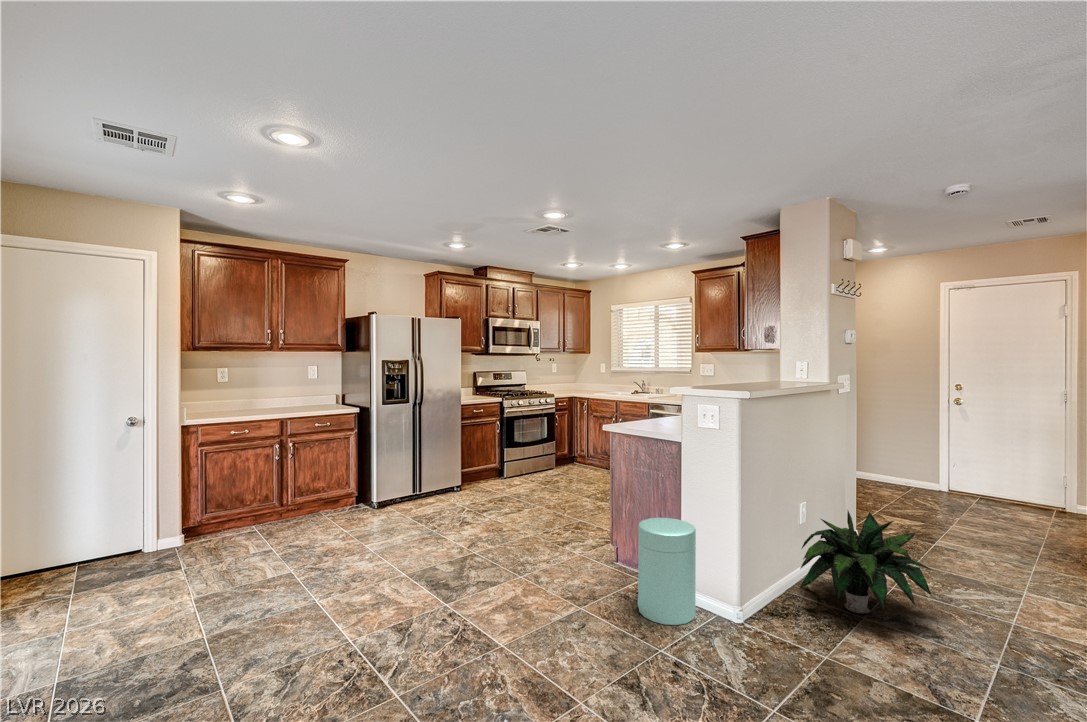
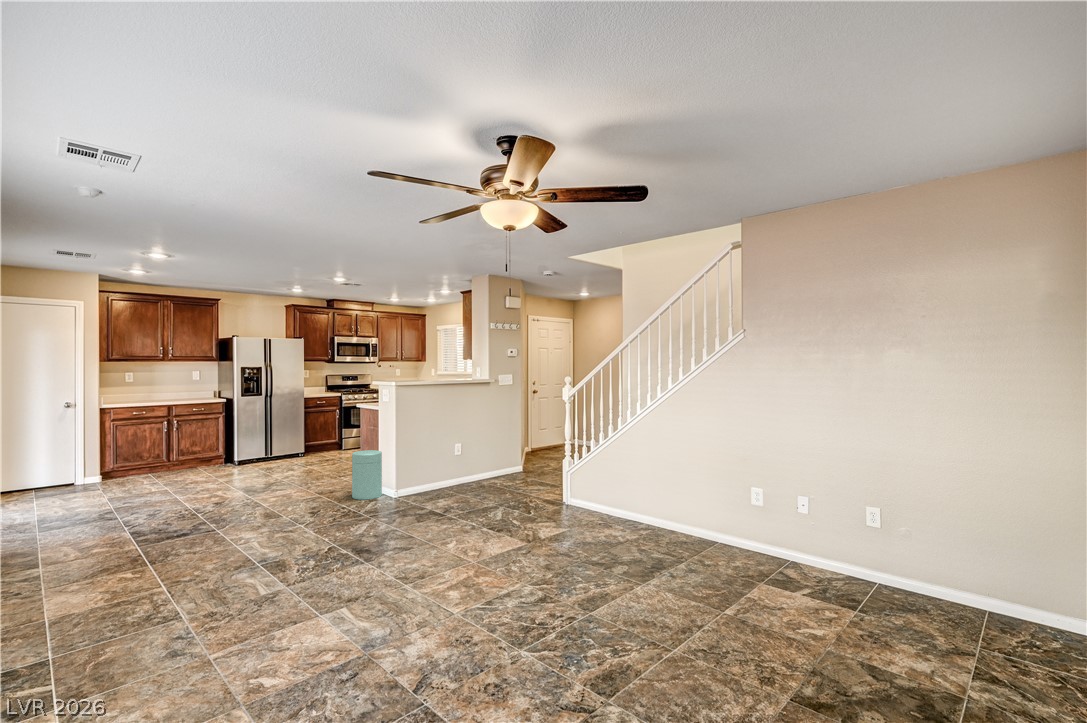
potted plant: present [799,511,932,613] -> none [436,444,500,494]

